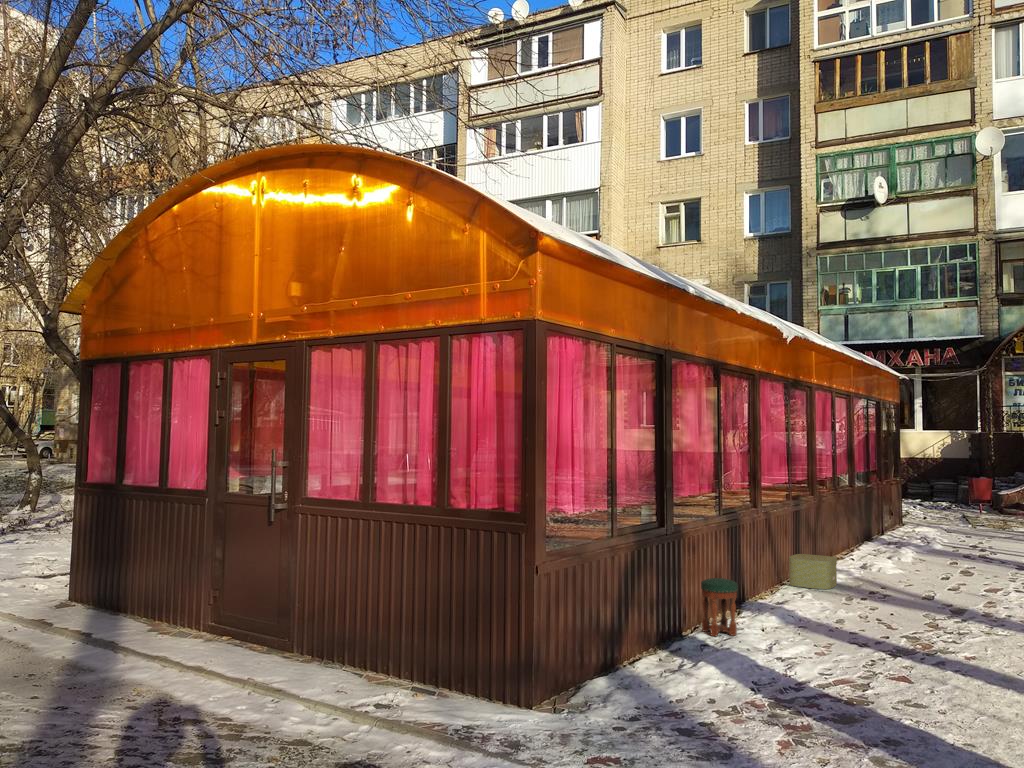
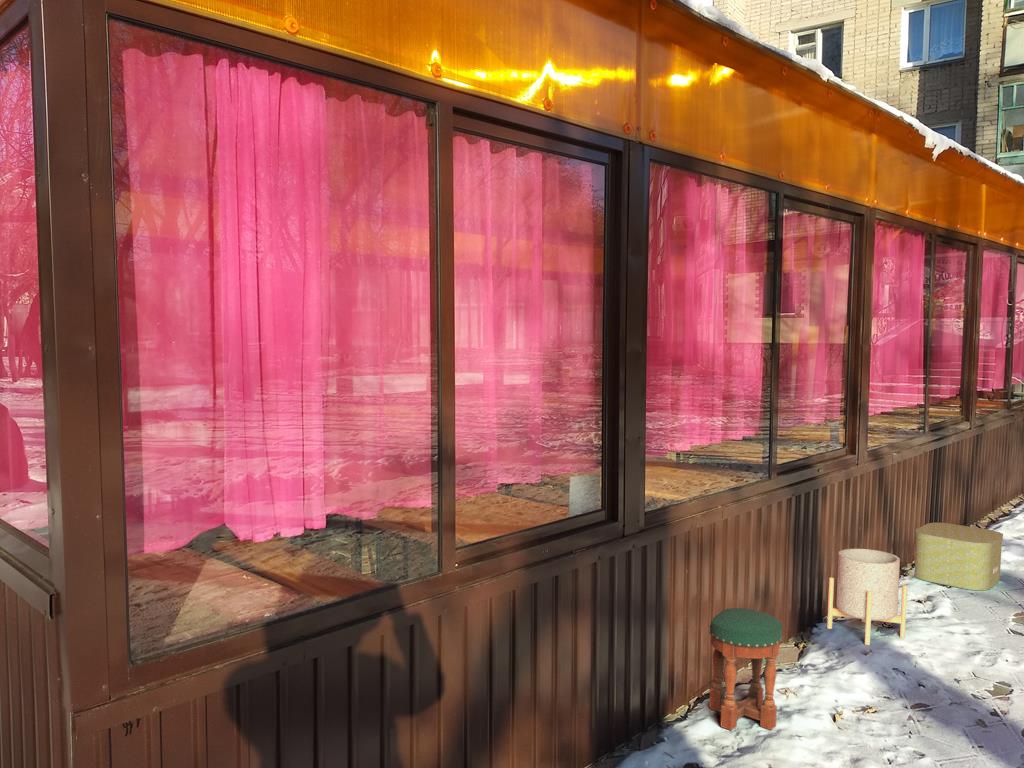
planter: none [748,560,790,610] -> present [827,549,907,645]

